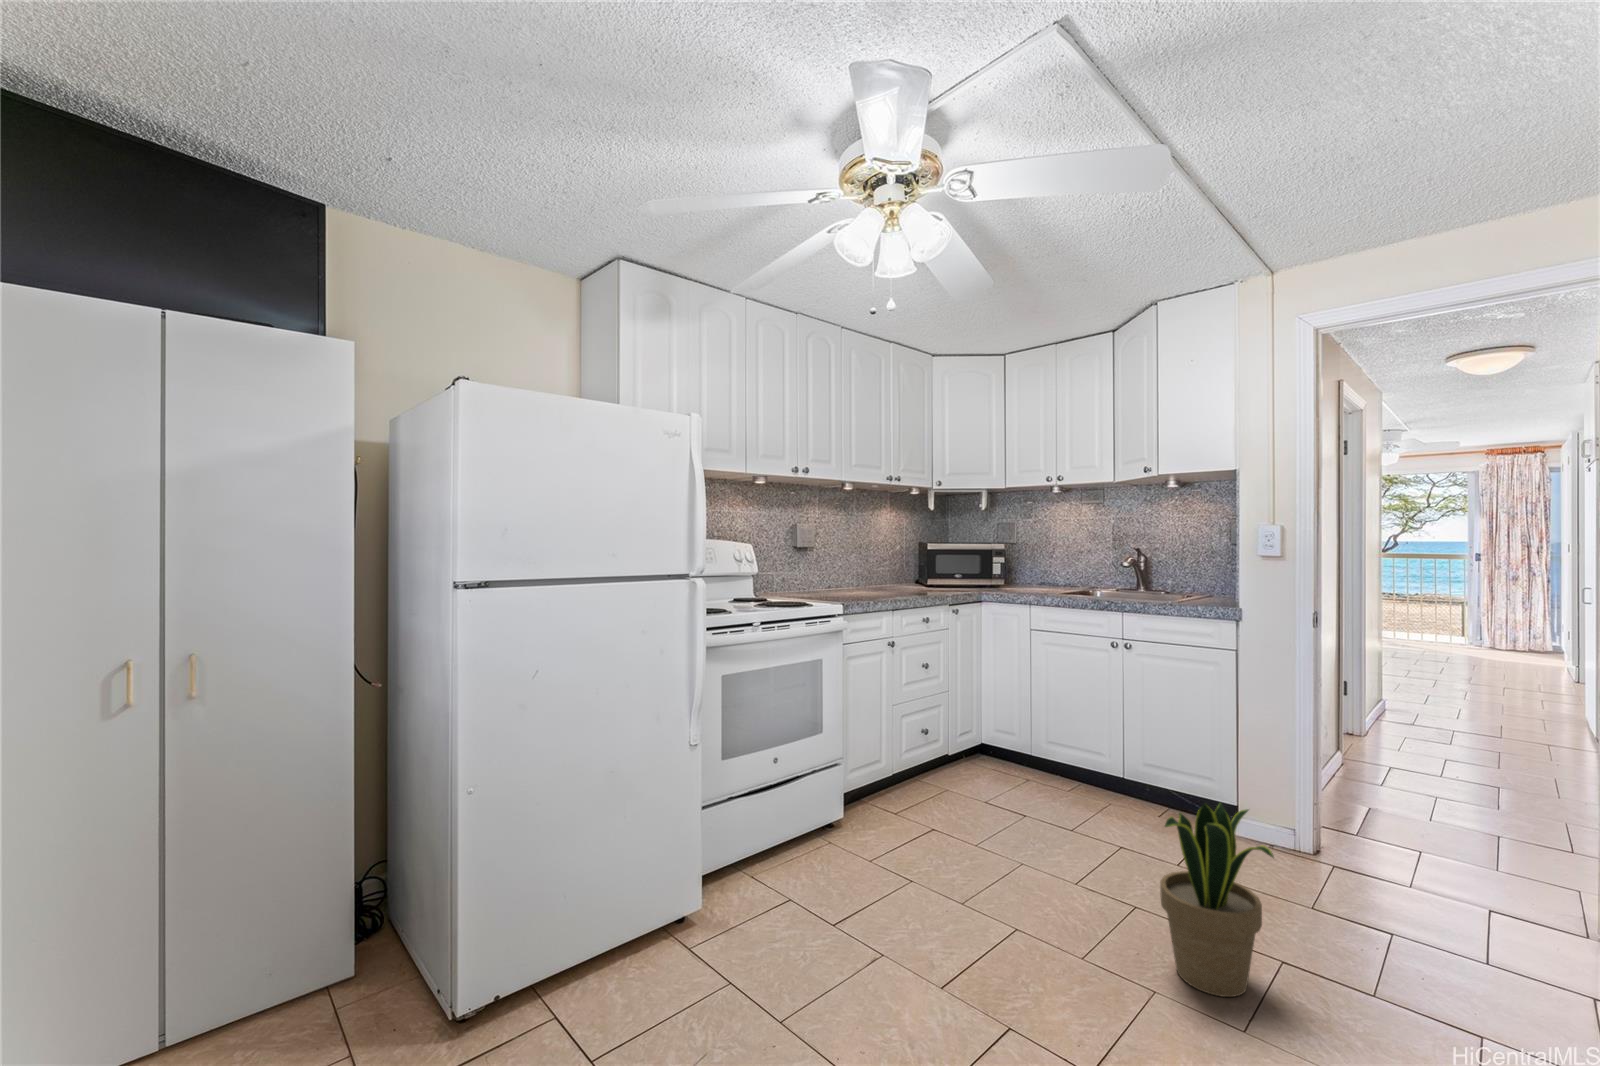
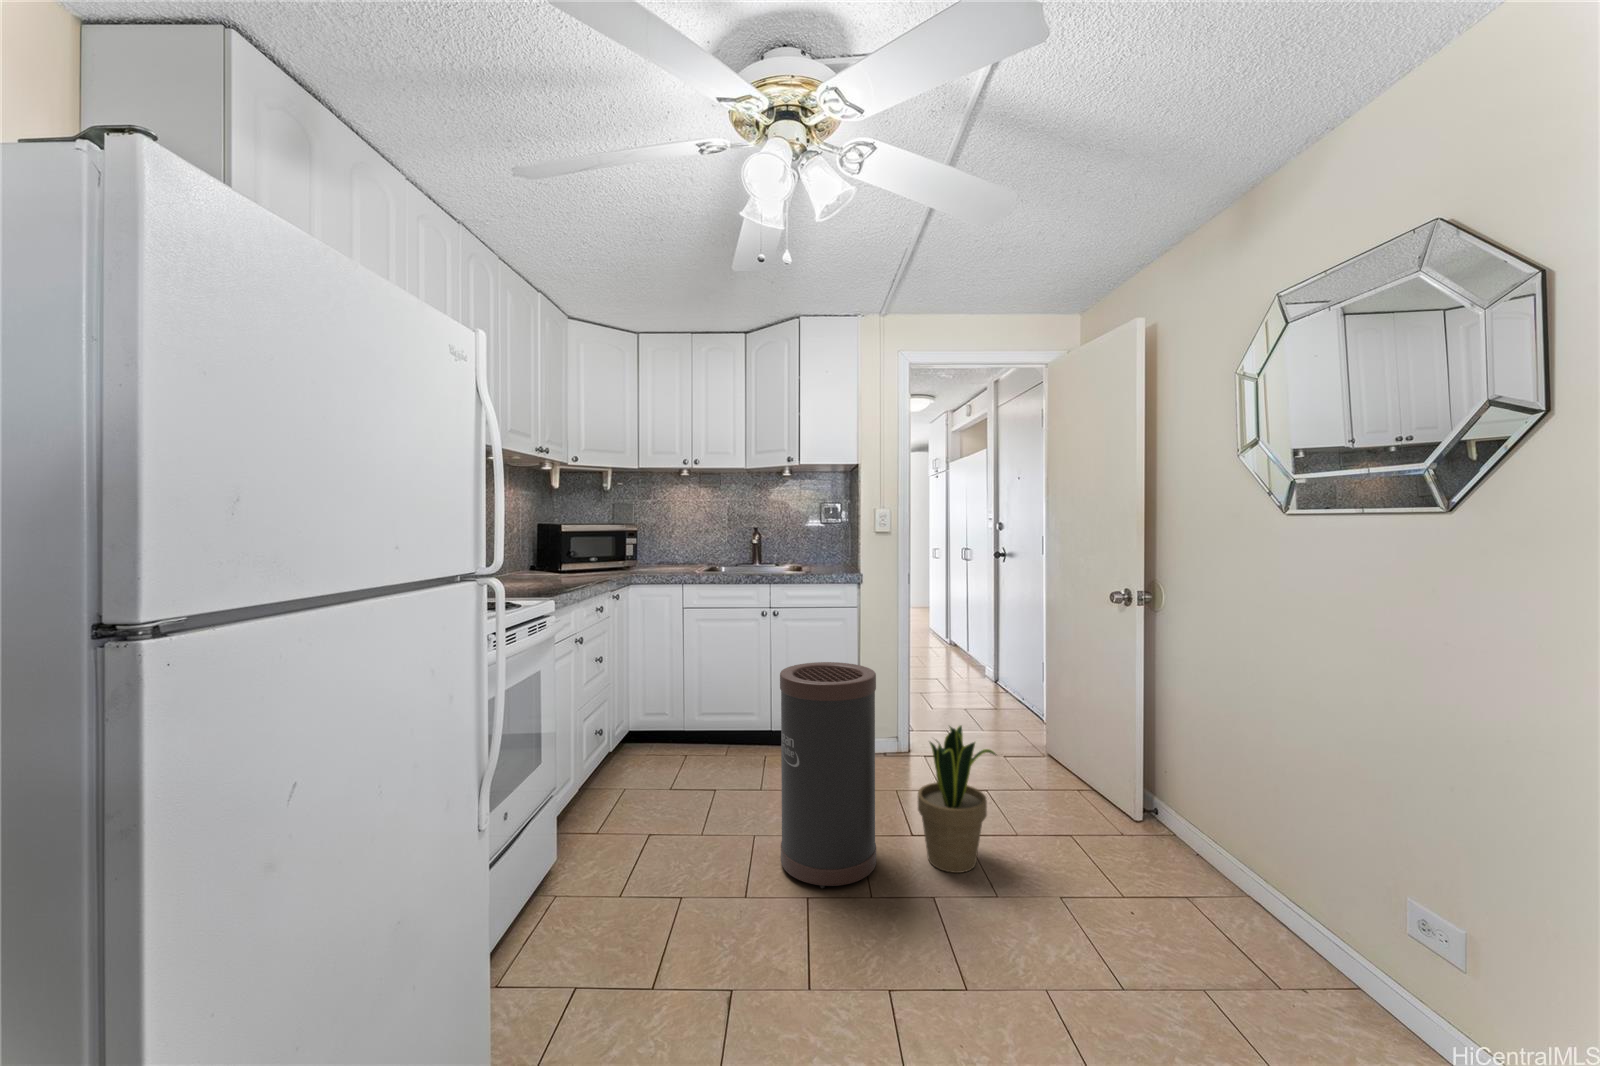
trash can: none [997,692,1112,941] -> present [780,662,876,888]

